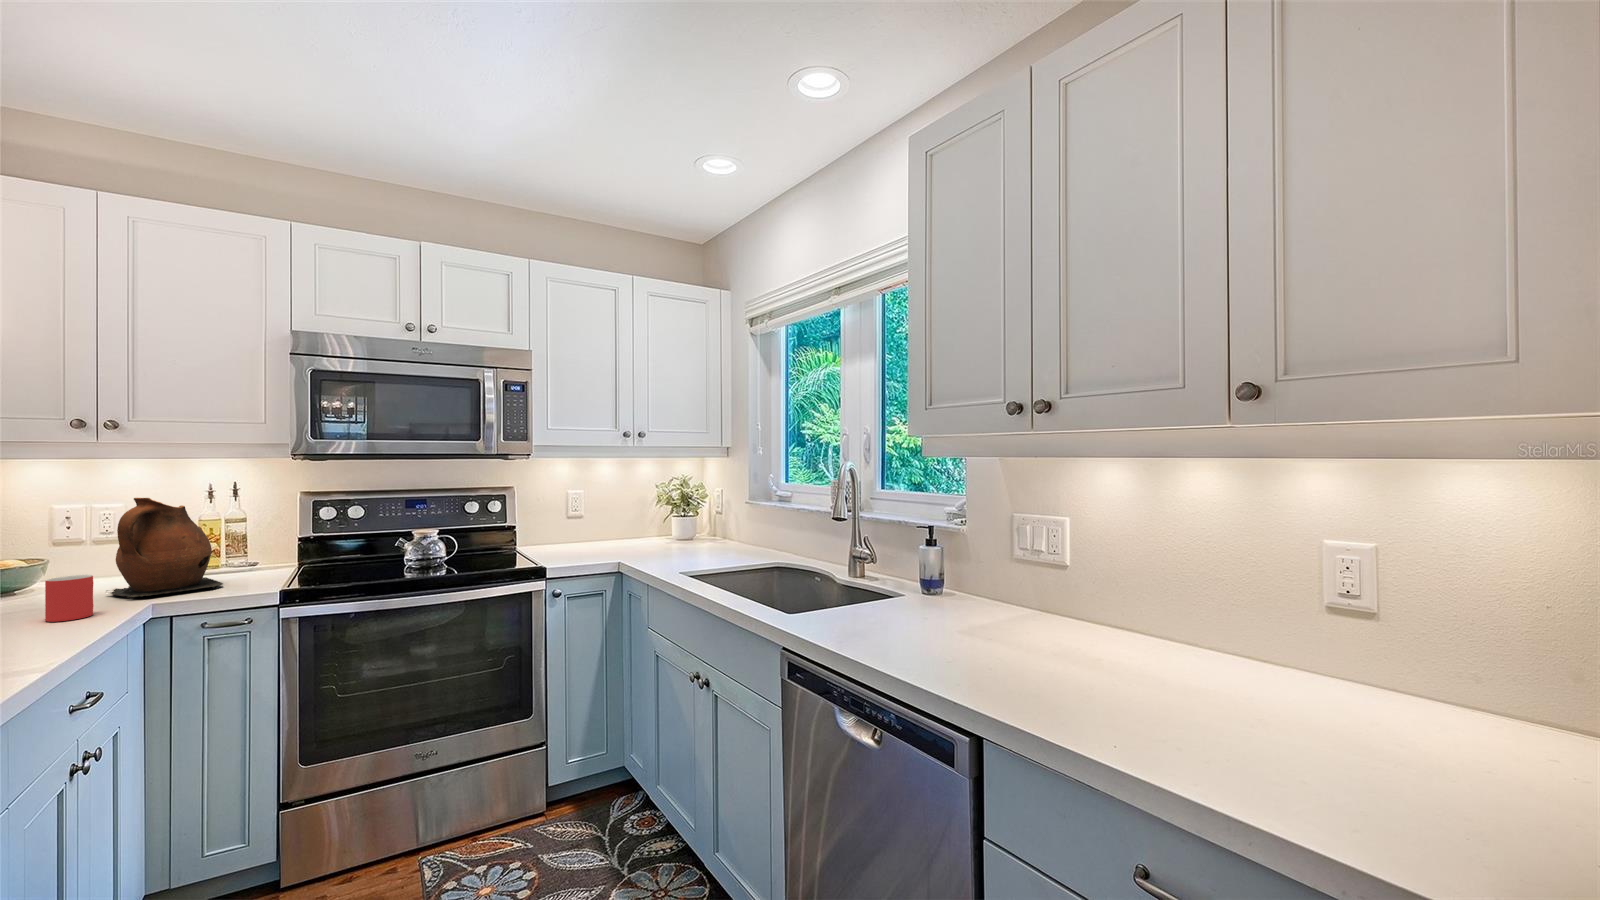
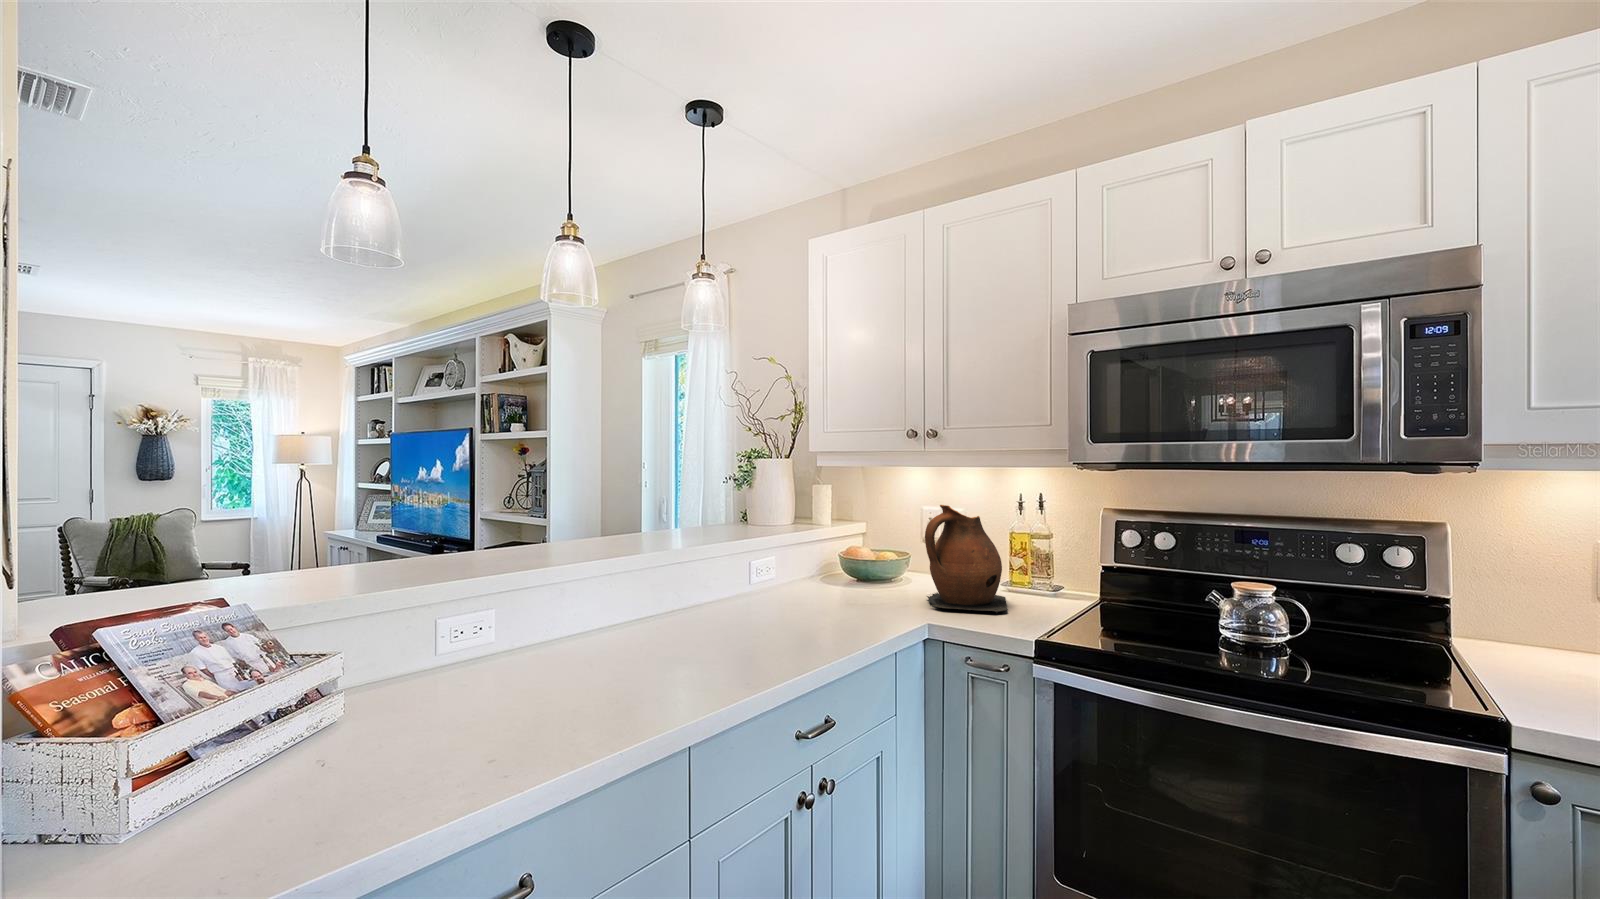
mug: present [45,575,93,622] -> none [865,576,895,621]

